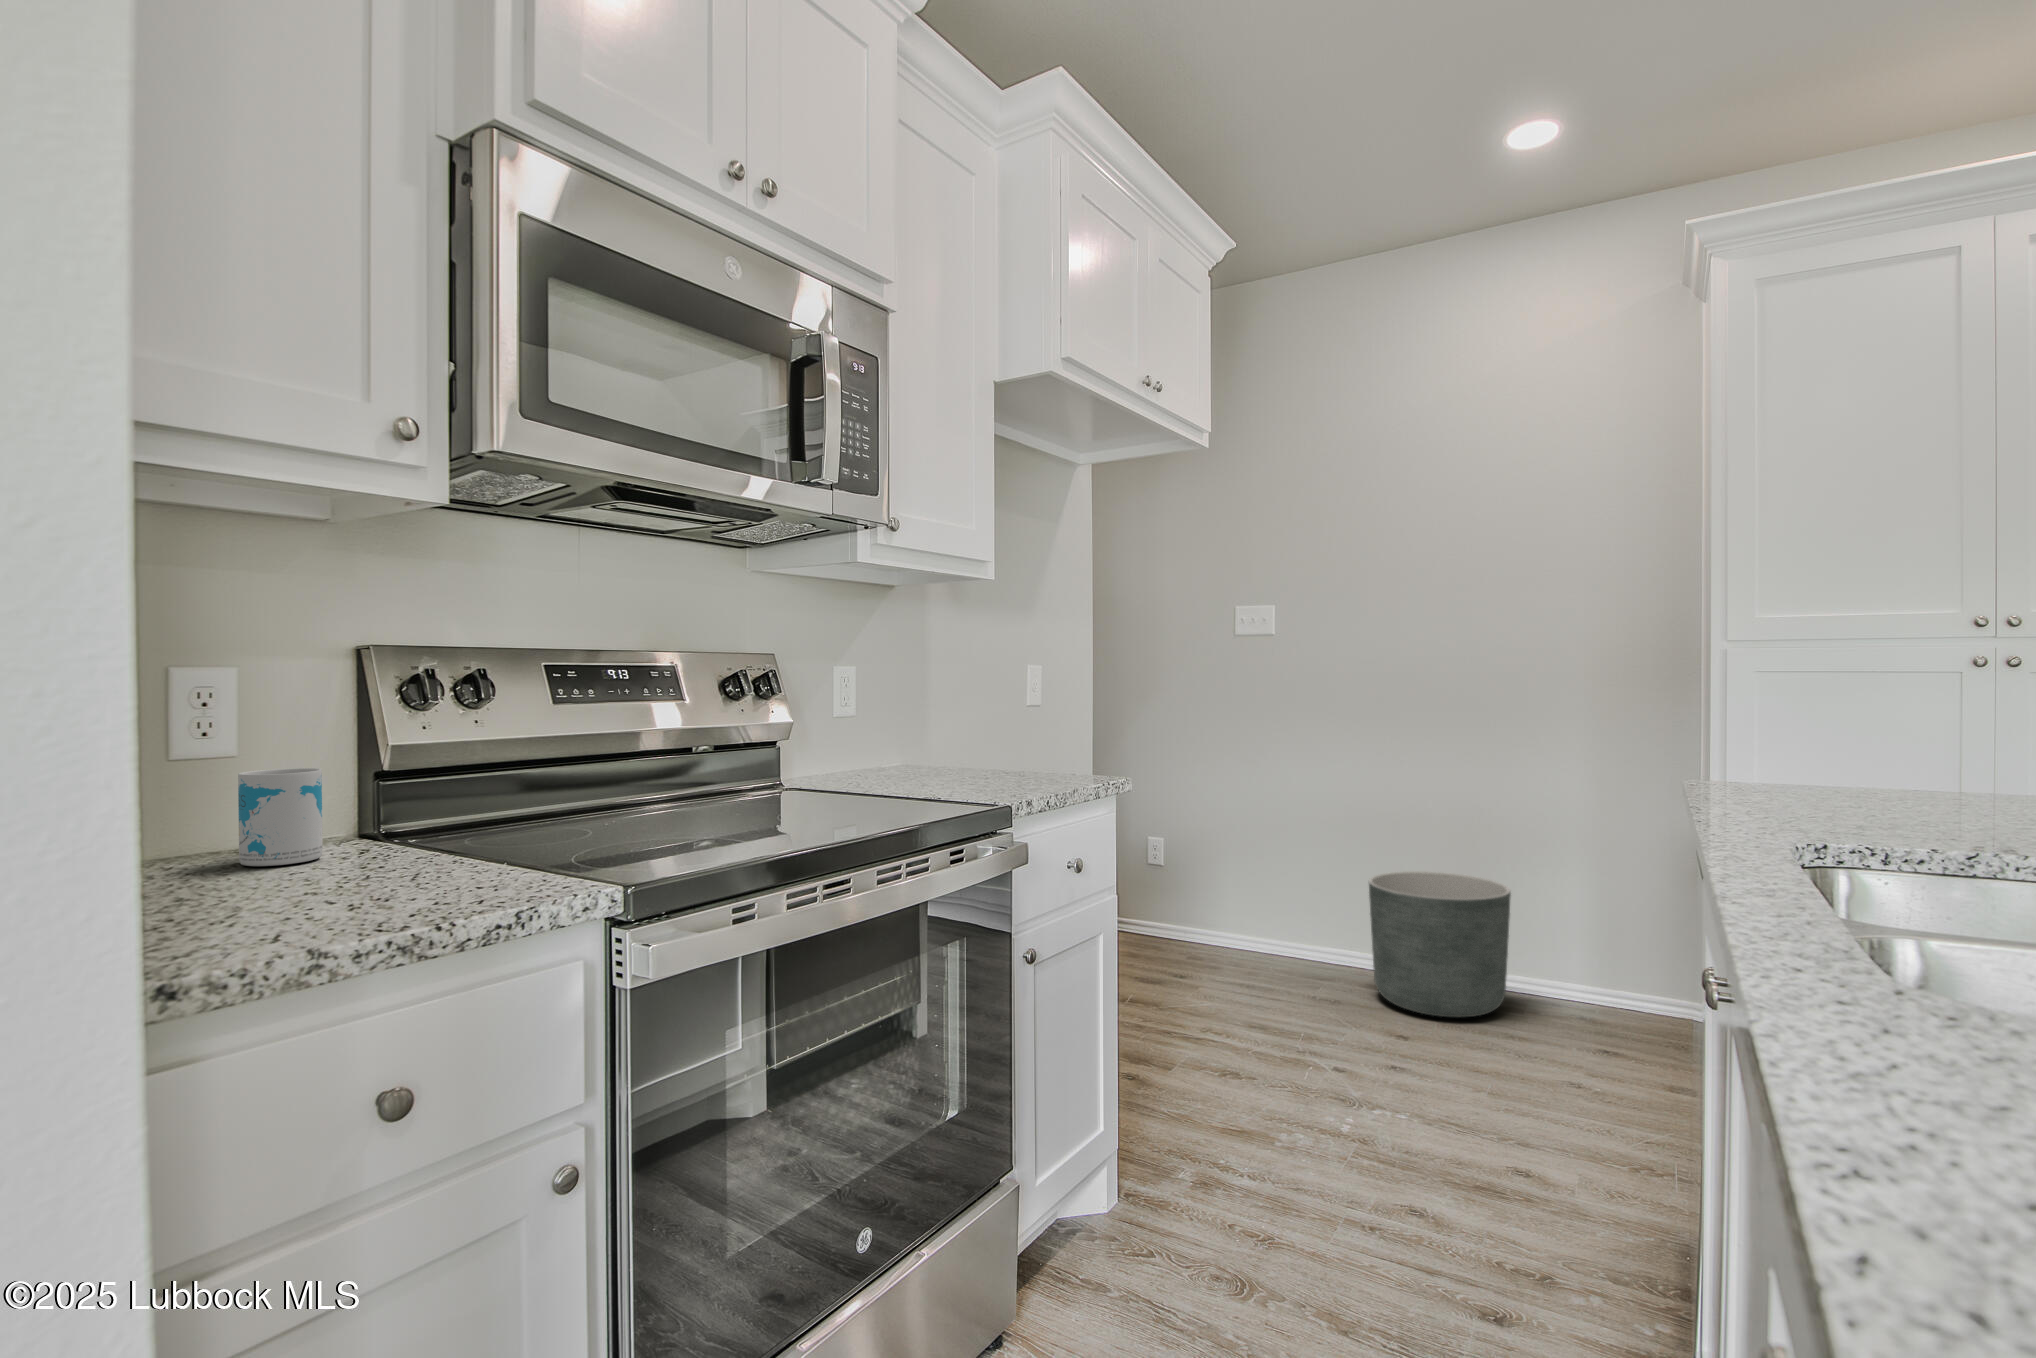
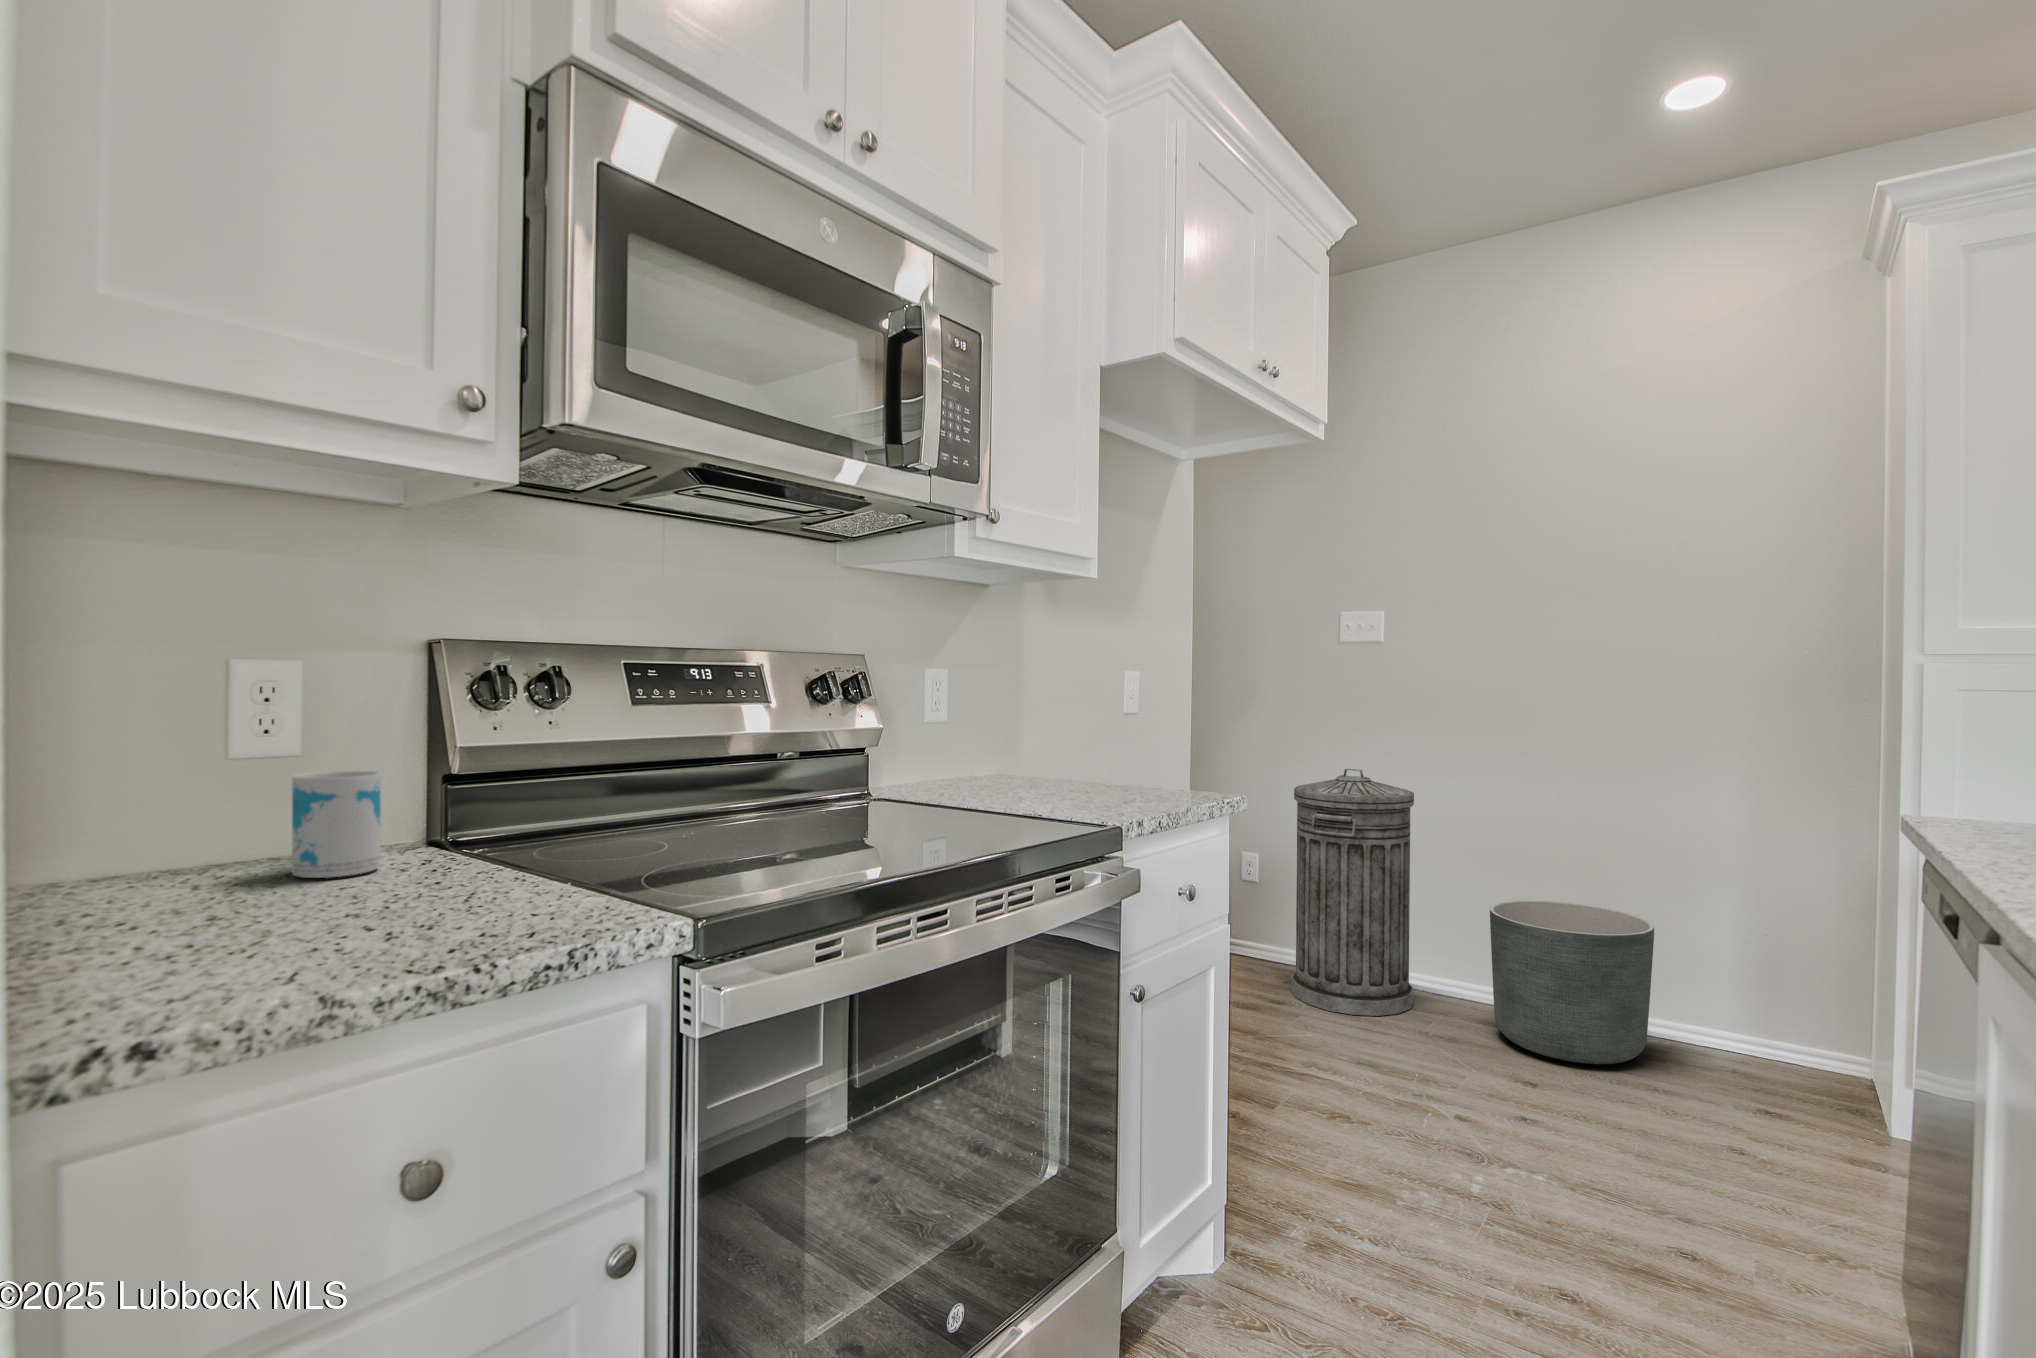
trash can: none [1193,755,1304,985] -> present [1291,769,1414,1016]

